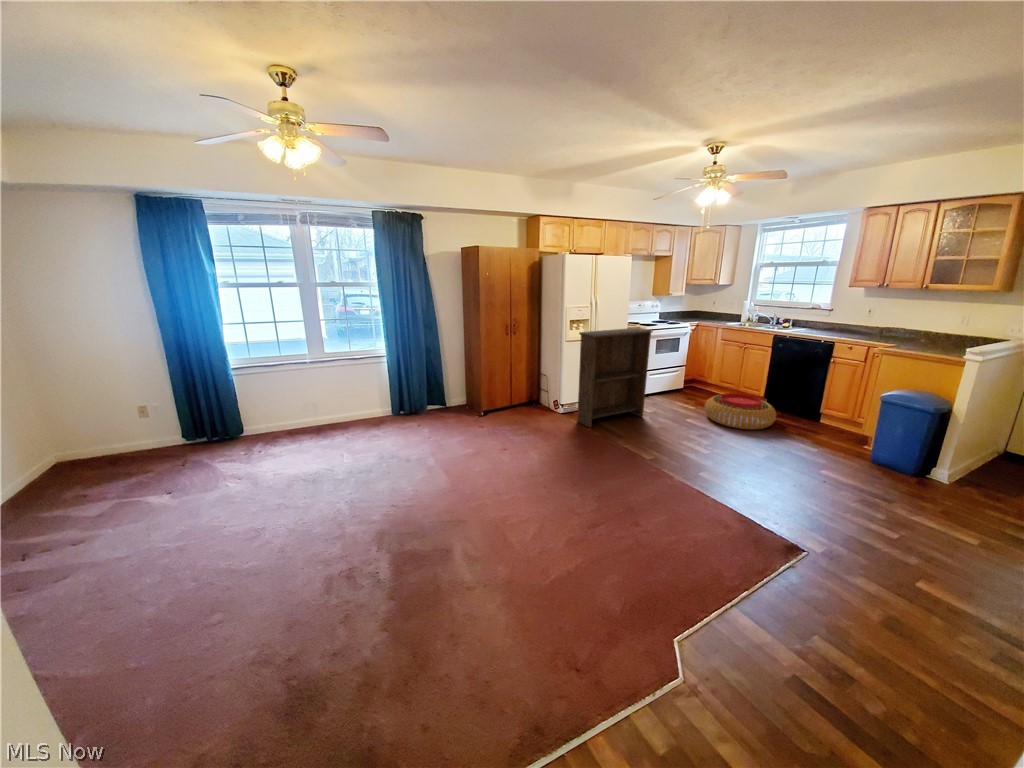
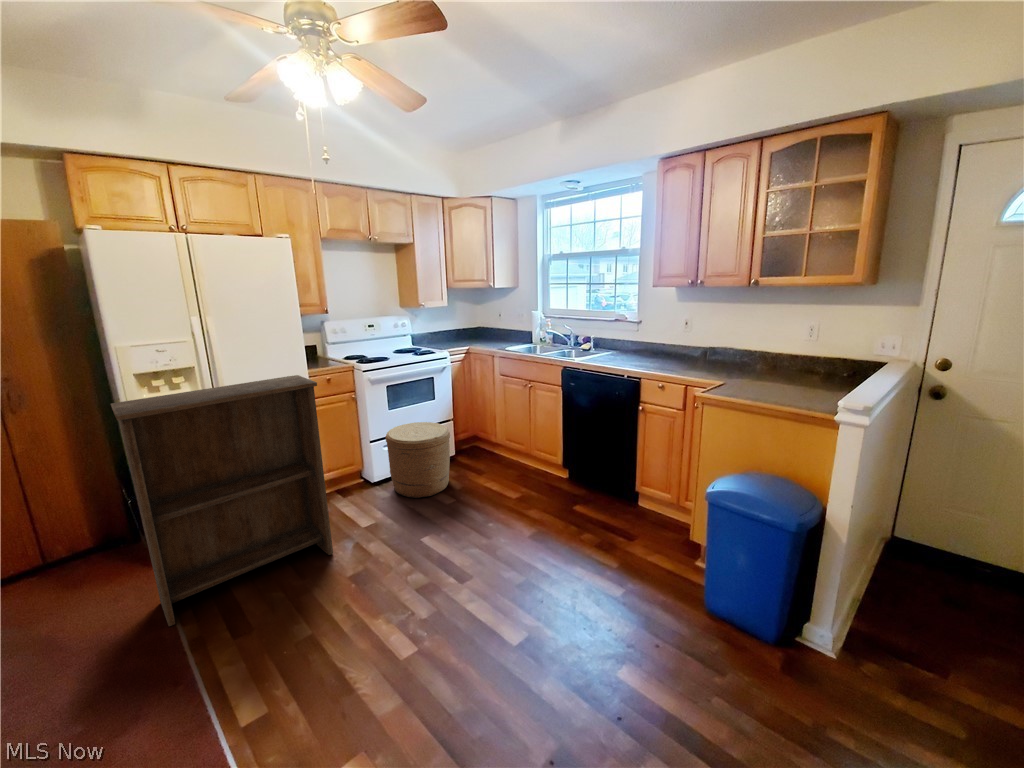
woven basket: none [655,363,695,403] -> present [386,422,450,498]
pouf: present [704,393,776,430] -> none [454,476,569,556]

